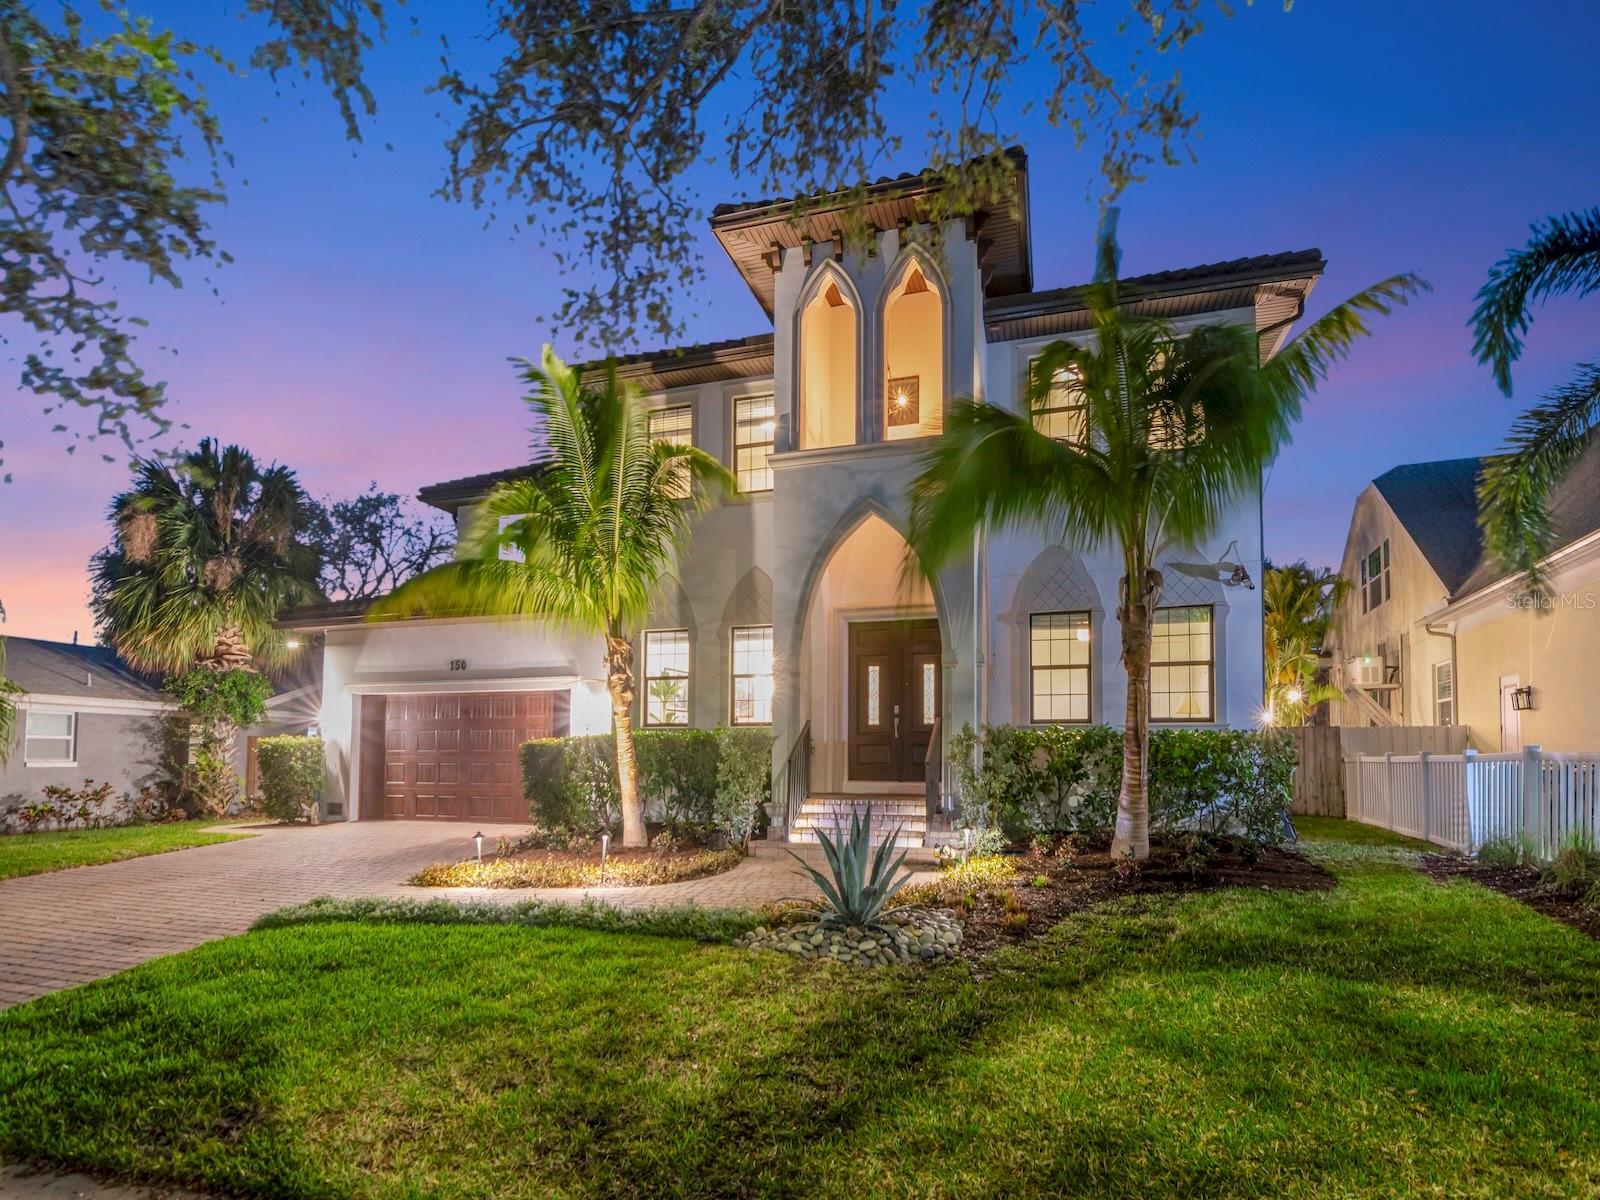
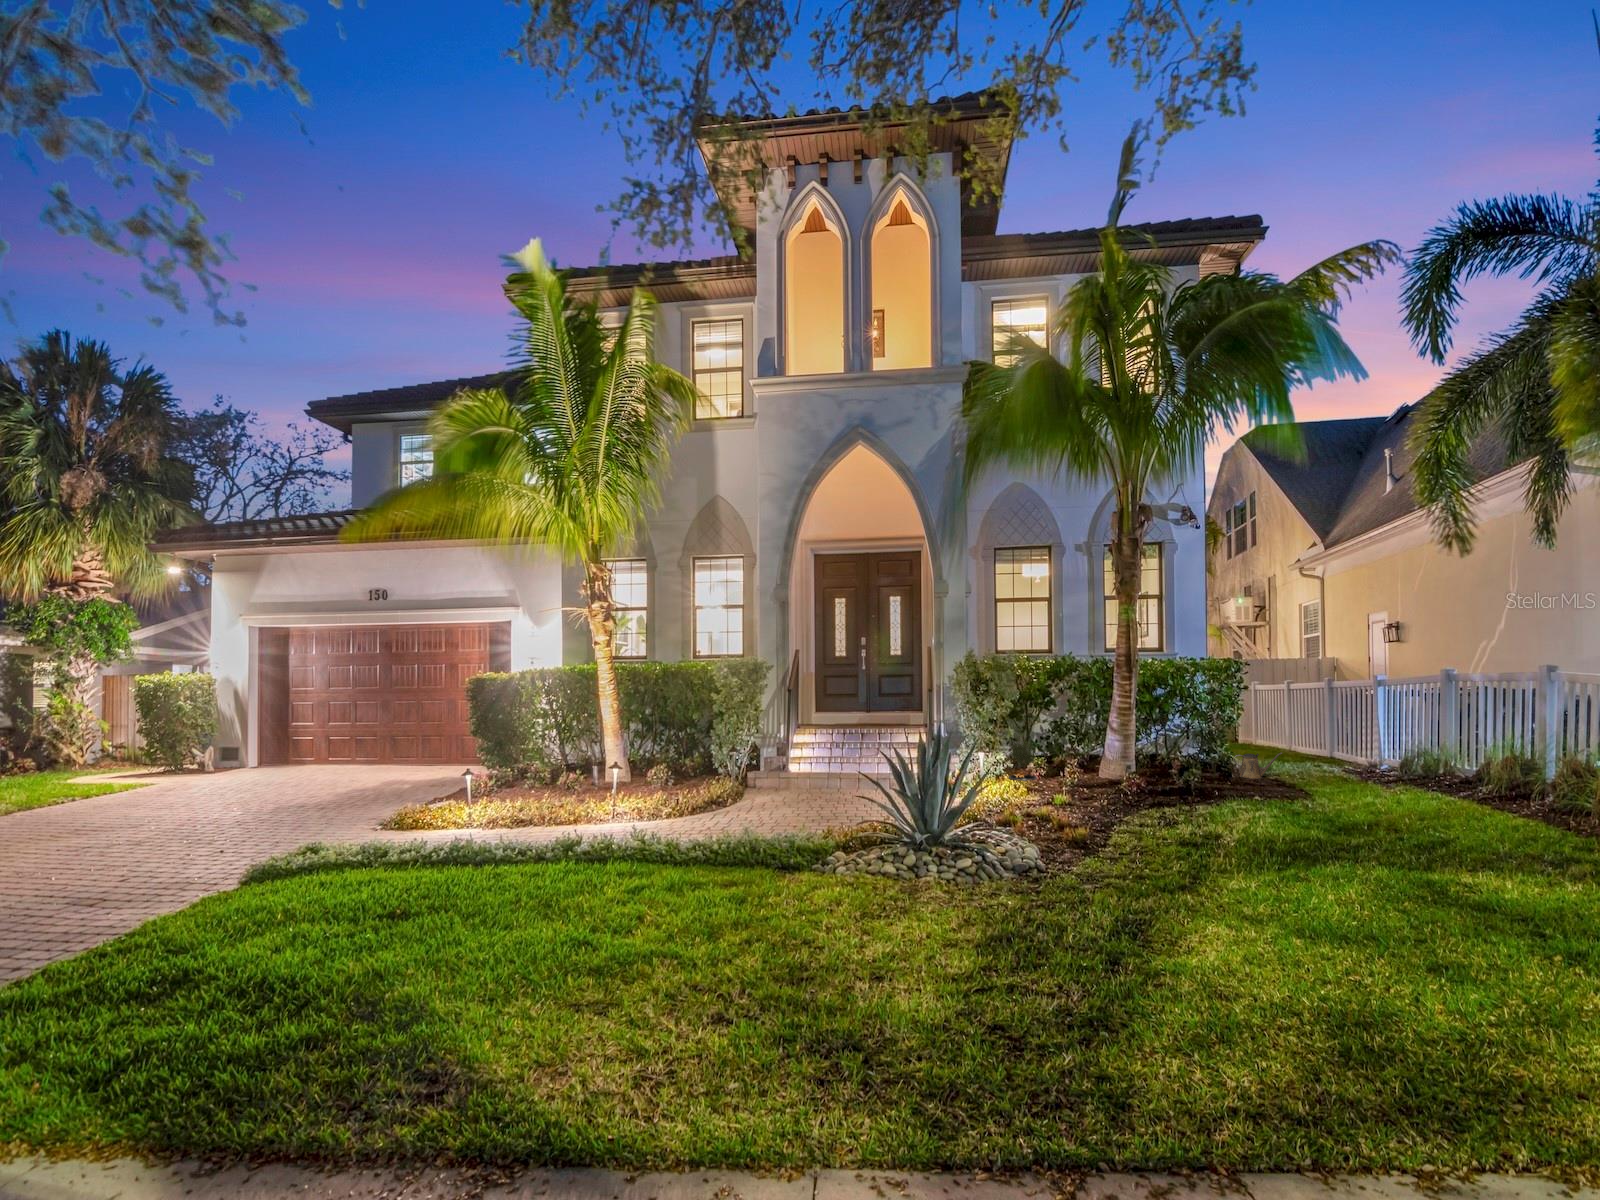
watering can: present [697,829,729,851] -> present [1233,753,1282,779]

